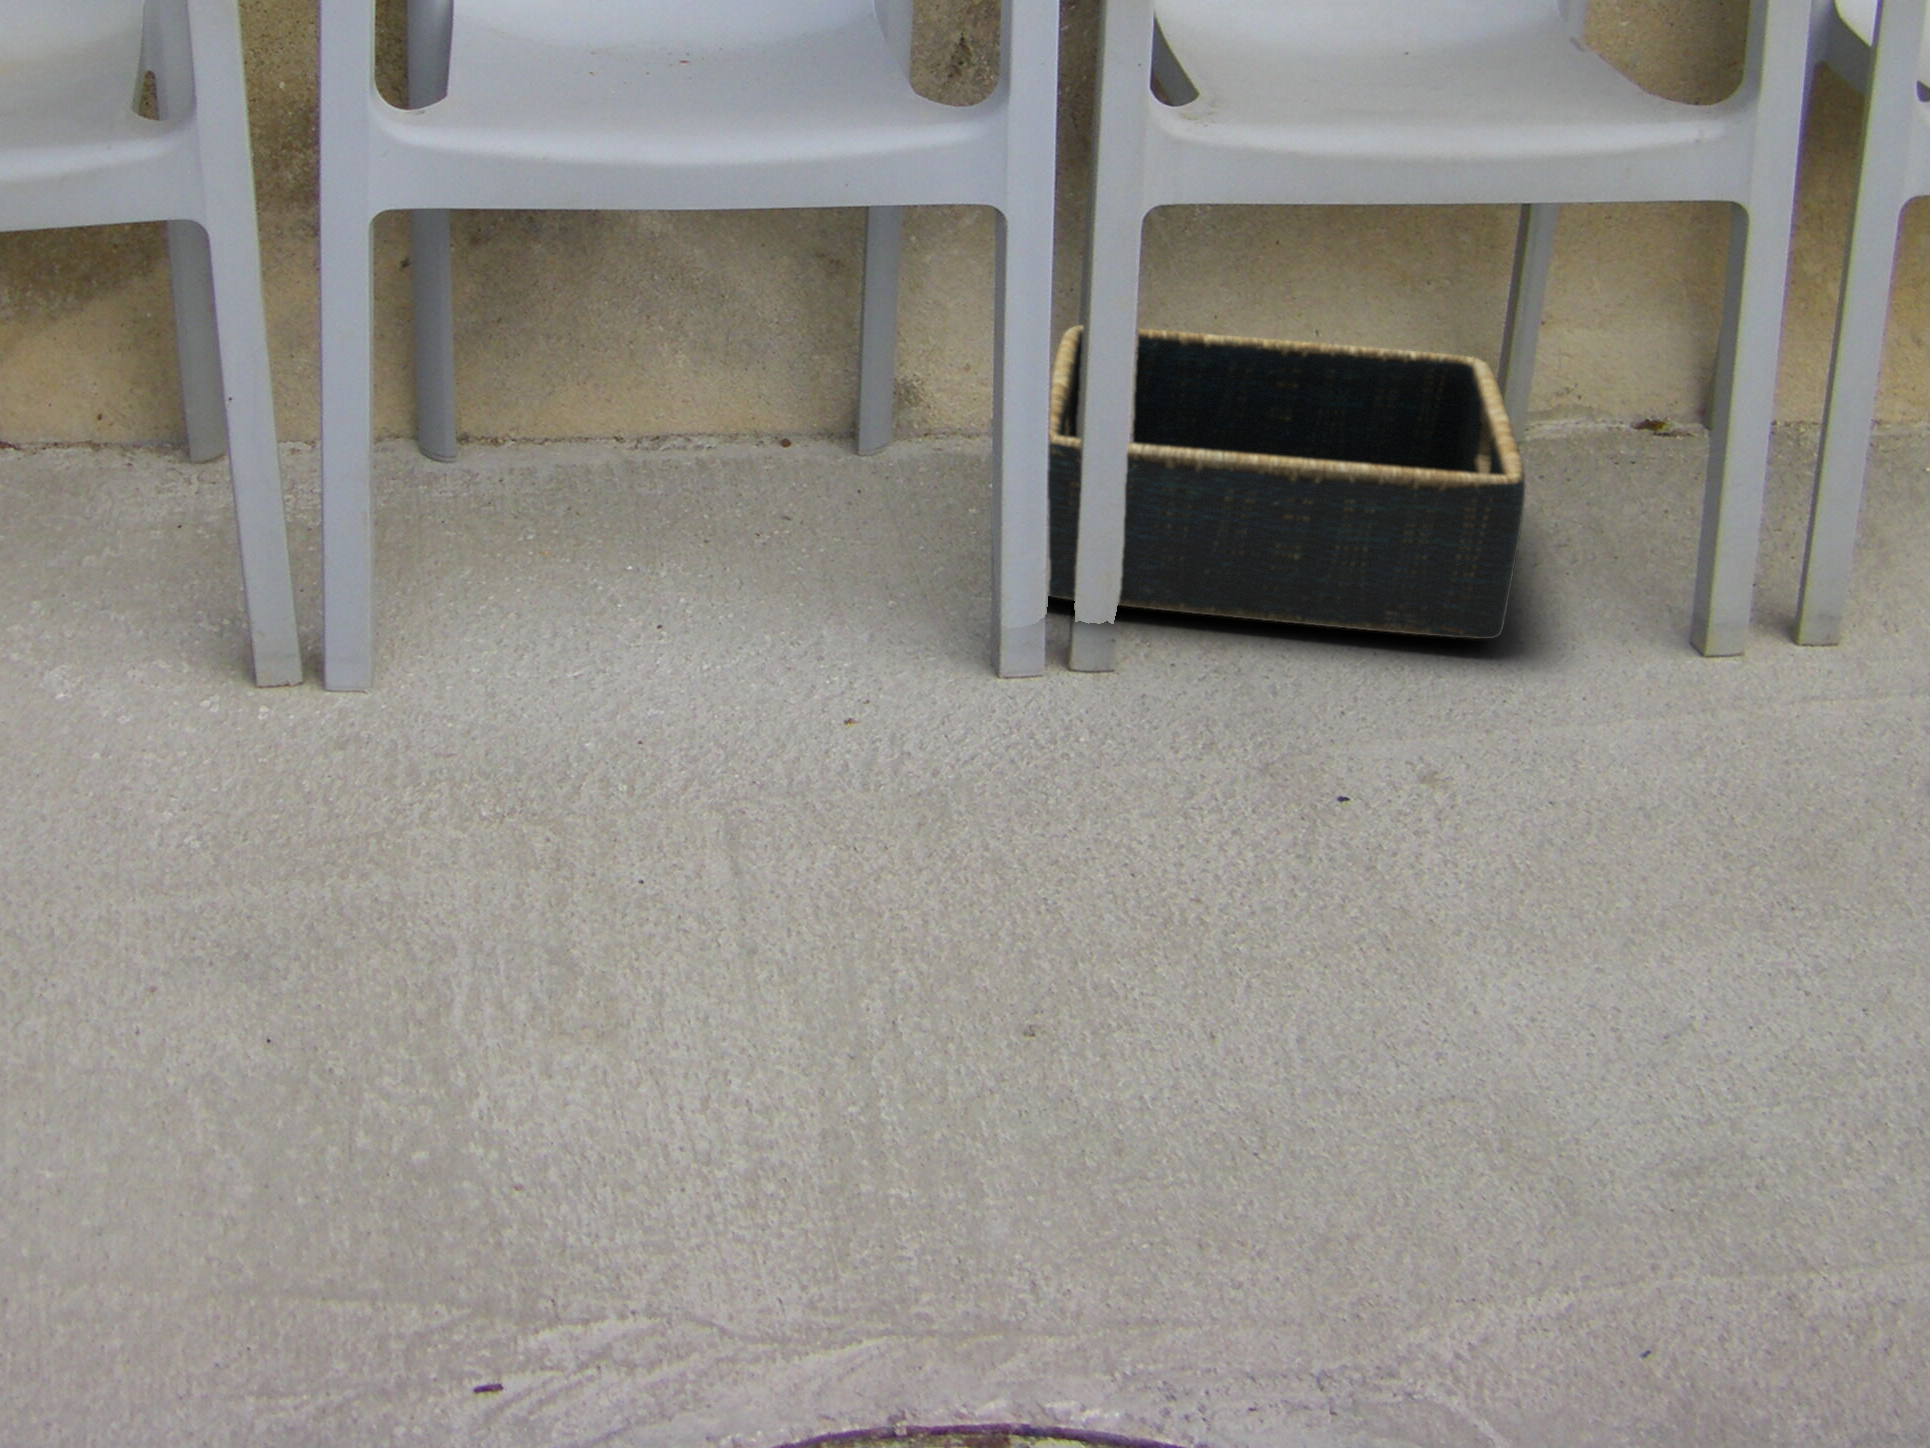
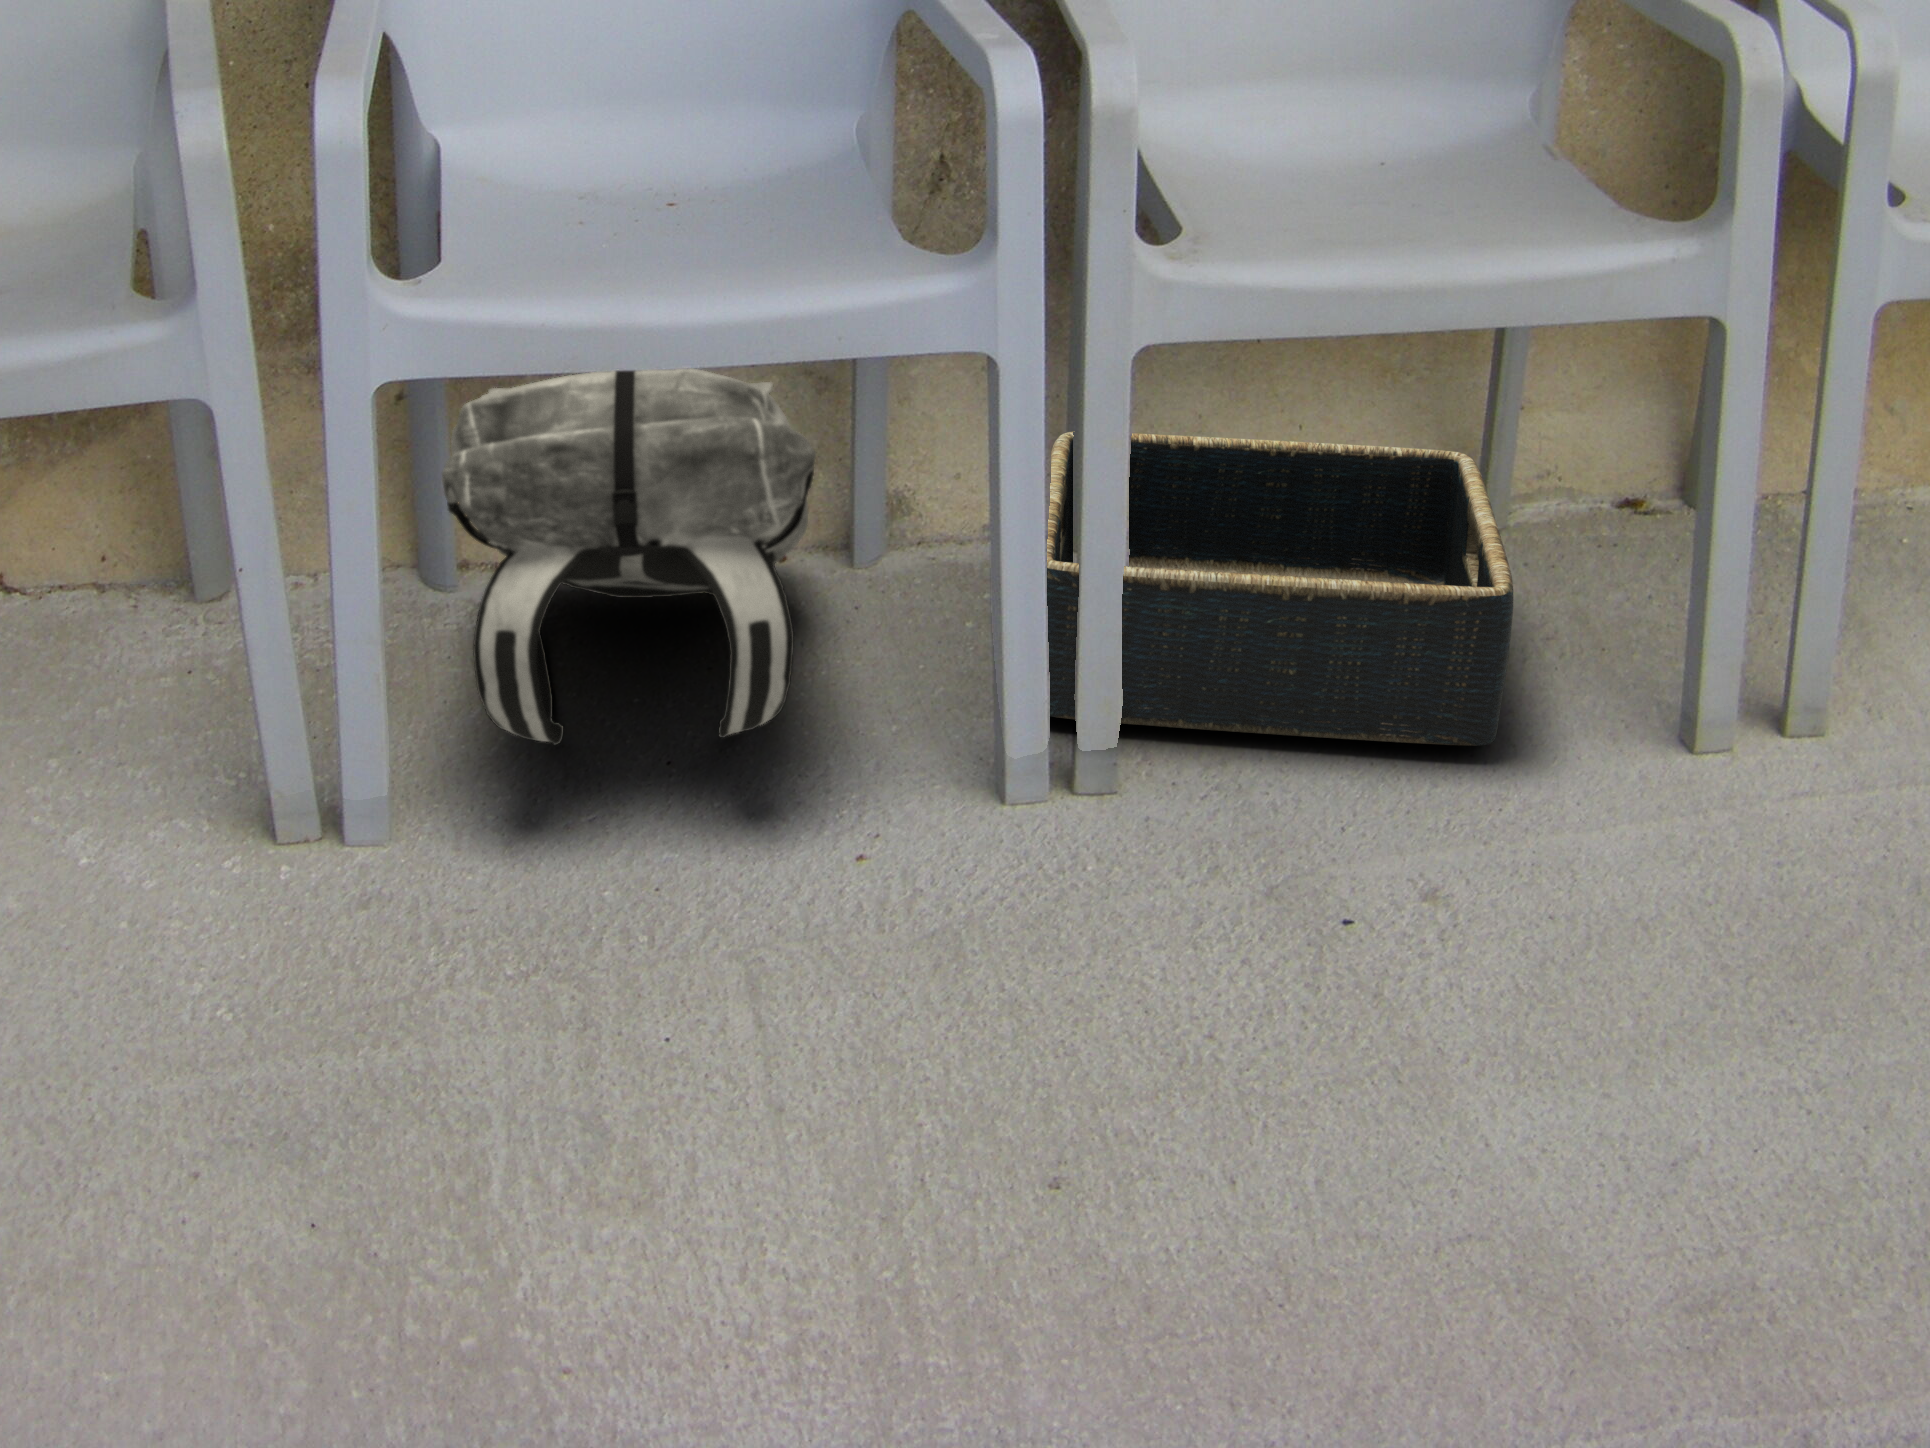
backpack: none [441,219,821,597] -> present [442,369,816,745]

